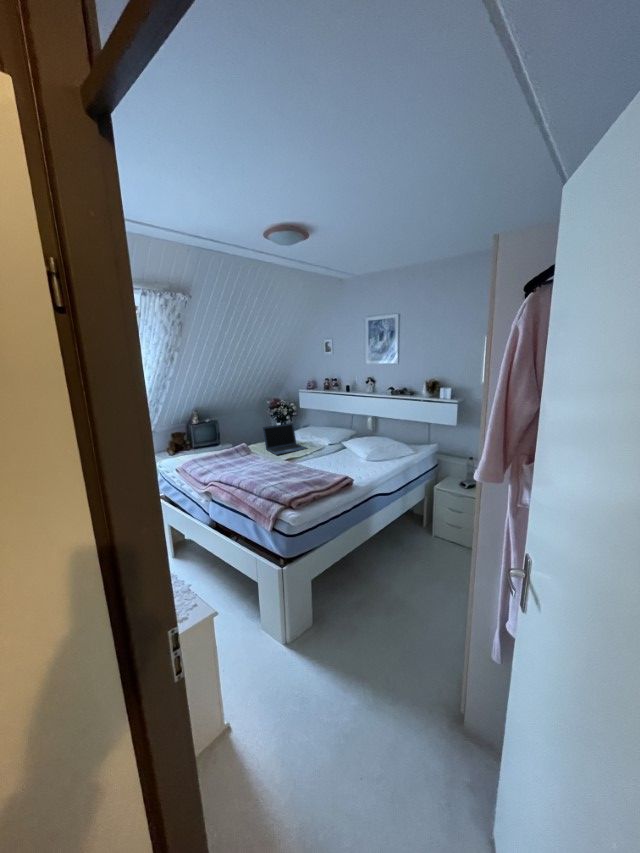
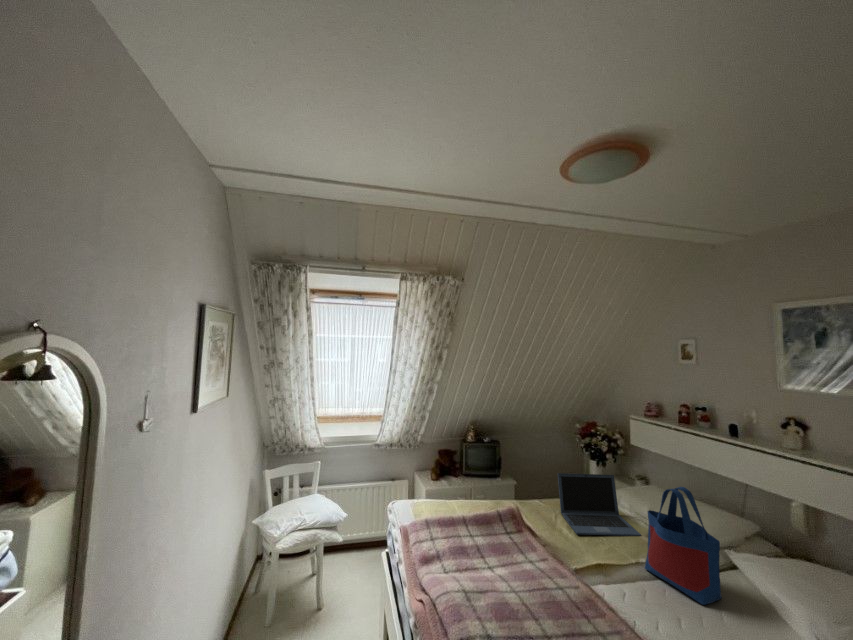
tote bag: none [310,415,340,462] -> present [645,487,722,605]

